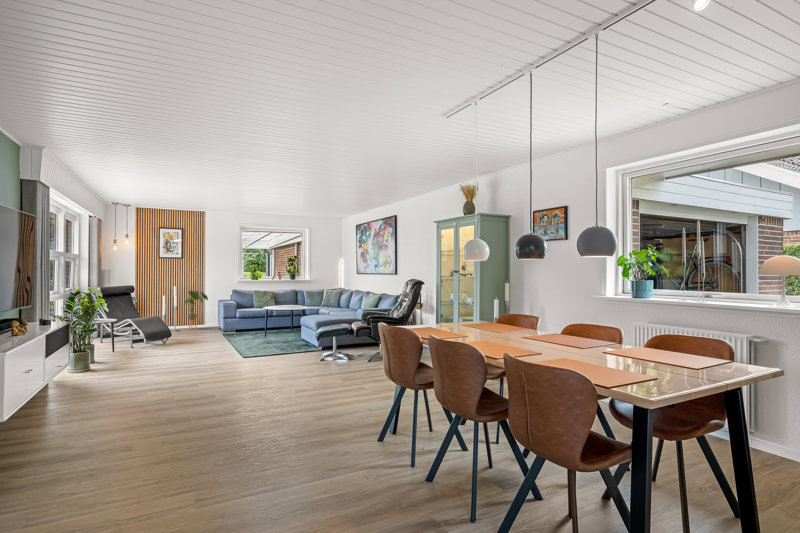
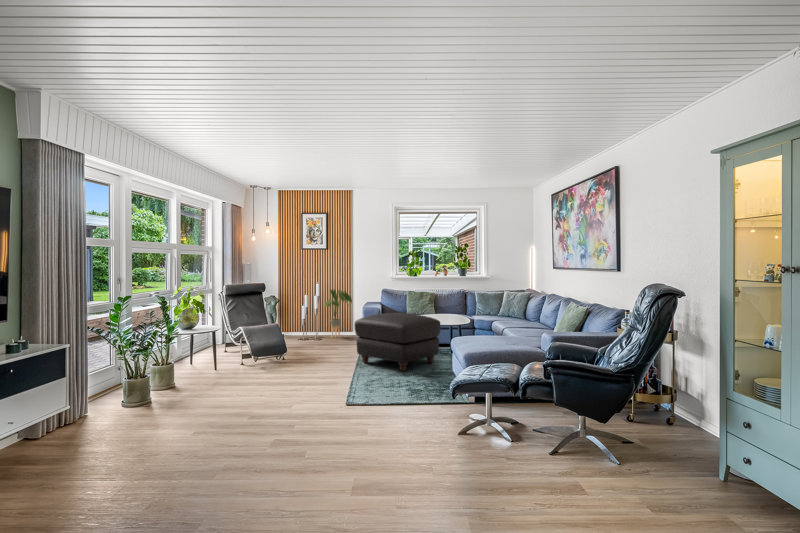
ottoman: none [227,304,289,341] -> present [355,313,441,371]

